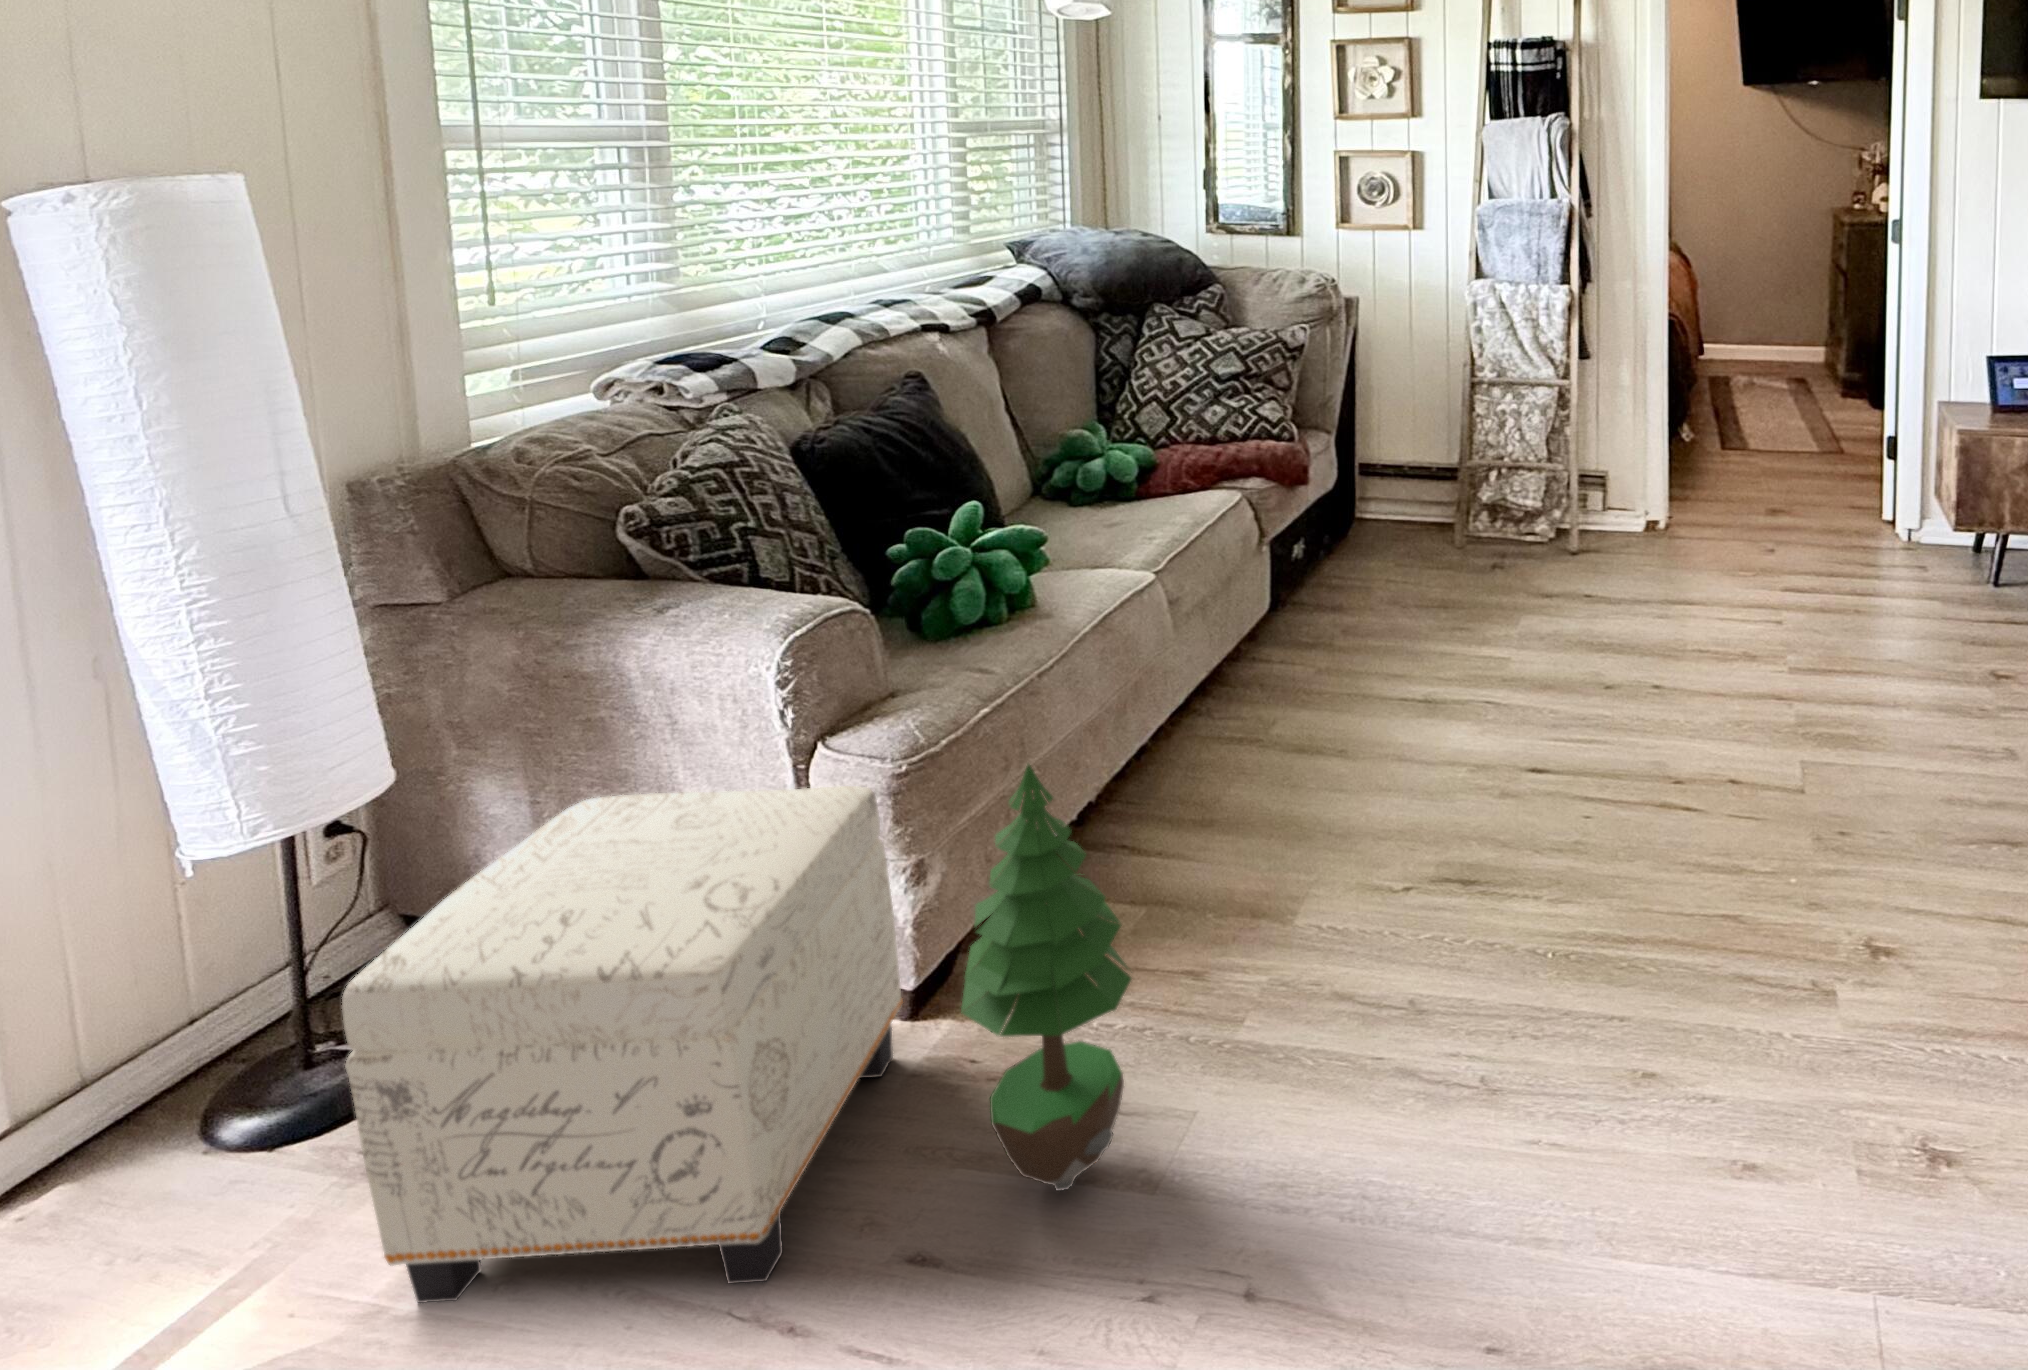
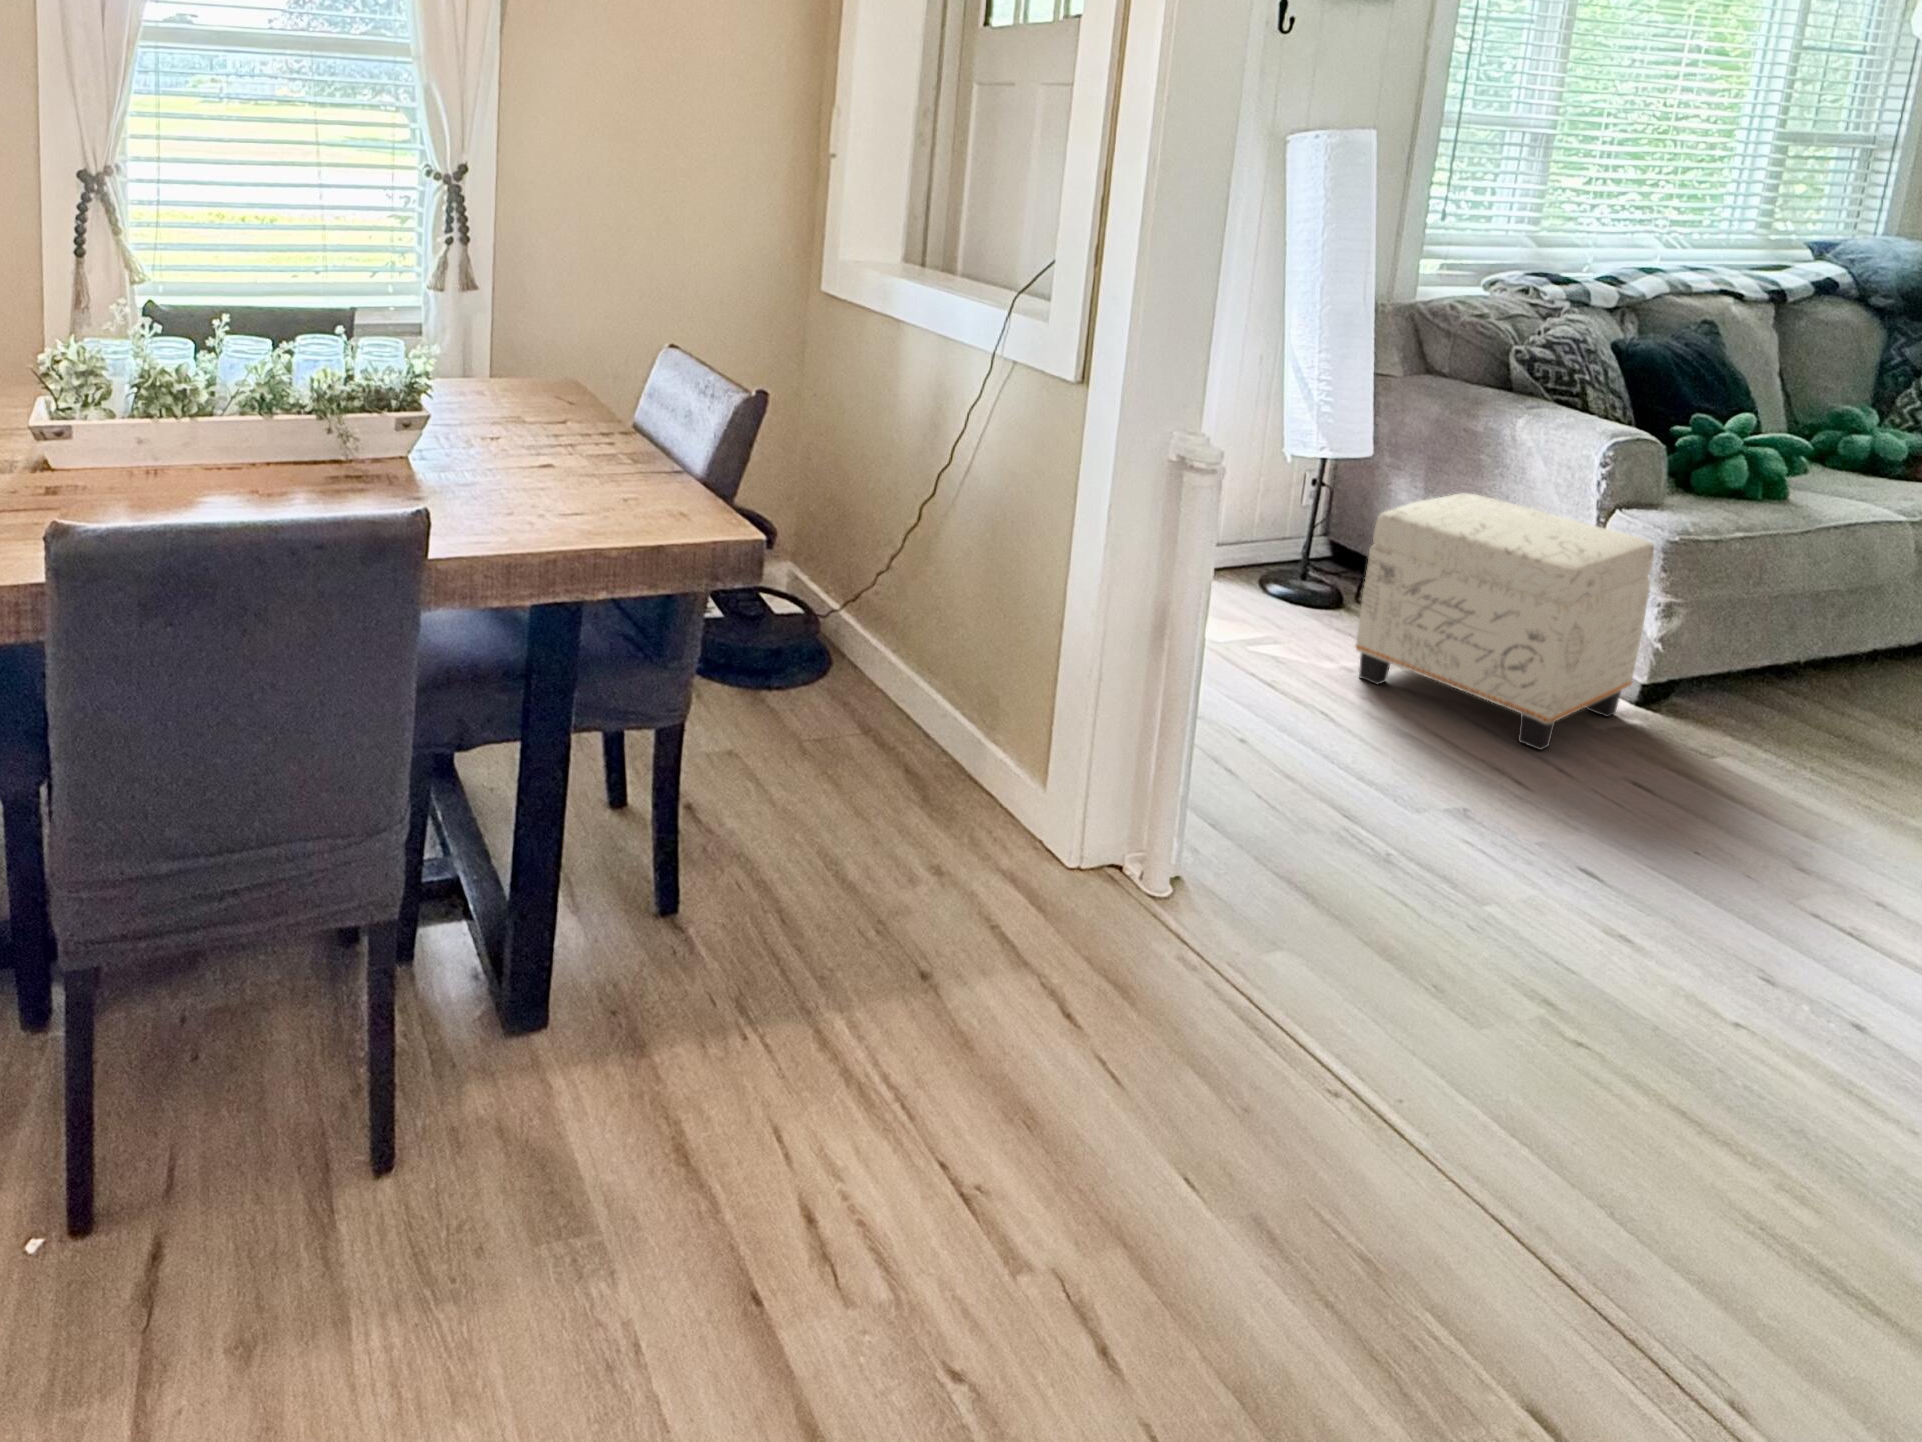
potted tree: present [961,764,1131,1191] -> none [1702,535,1838,807]

